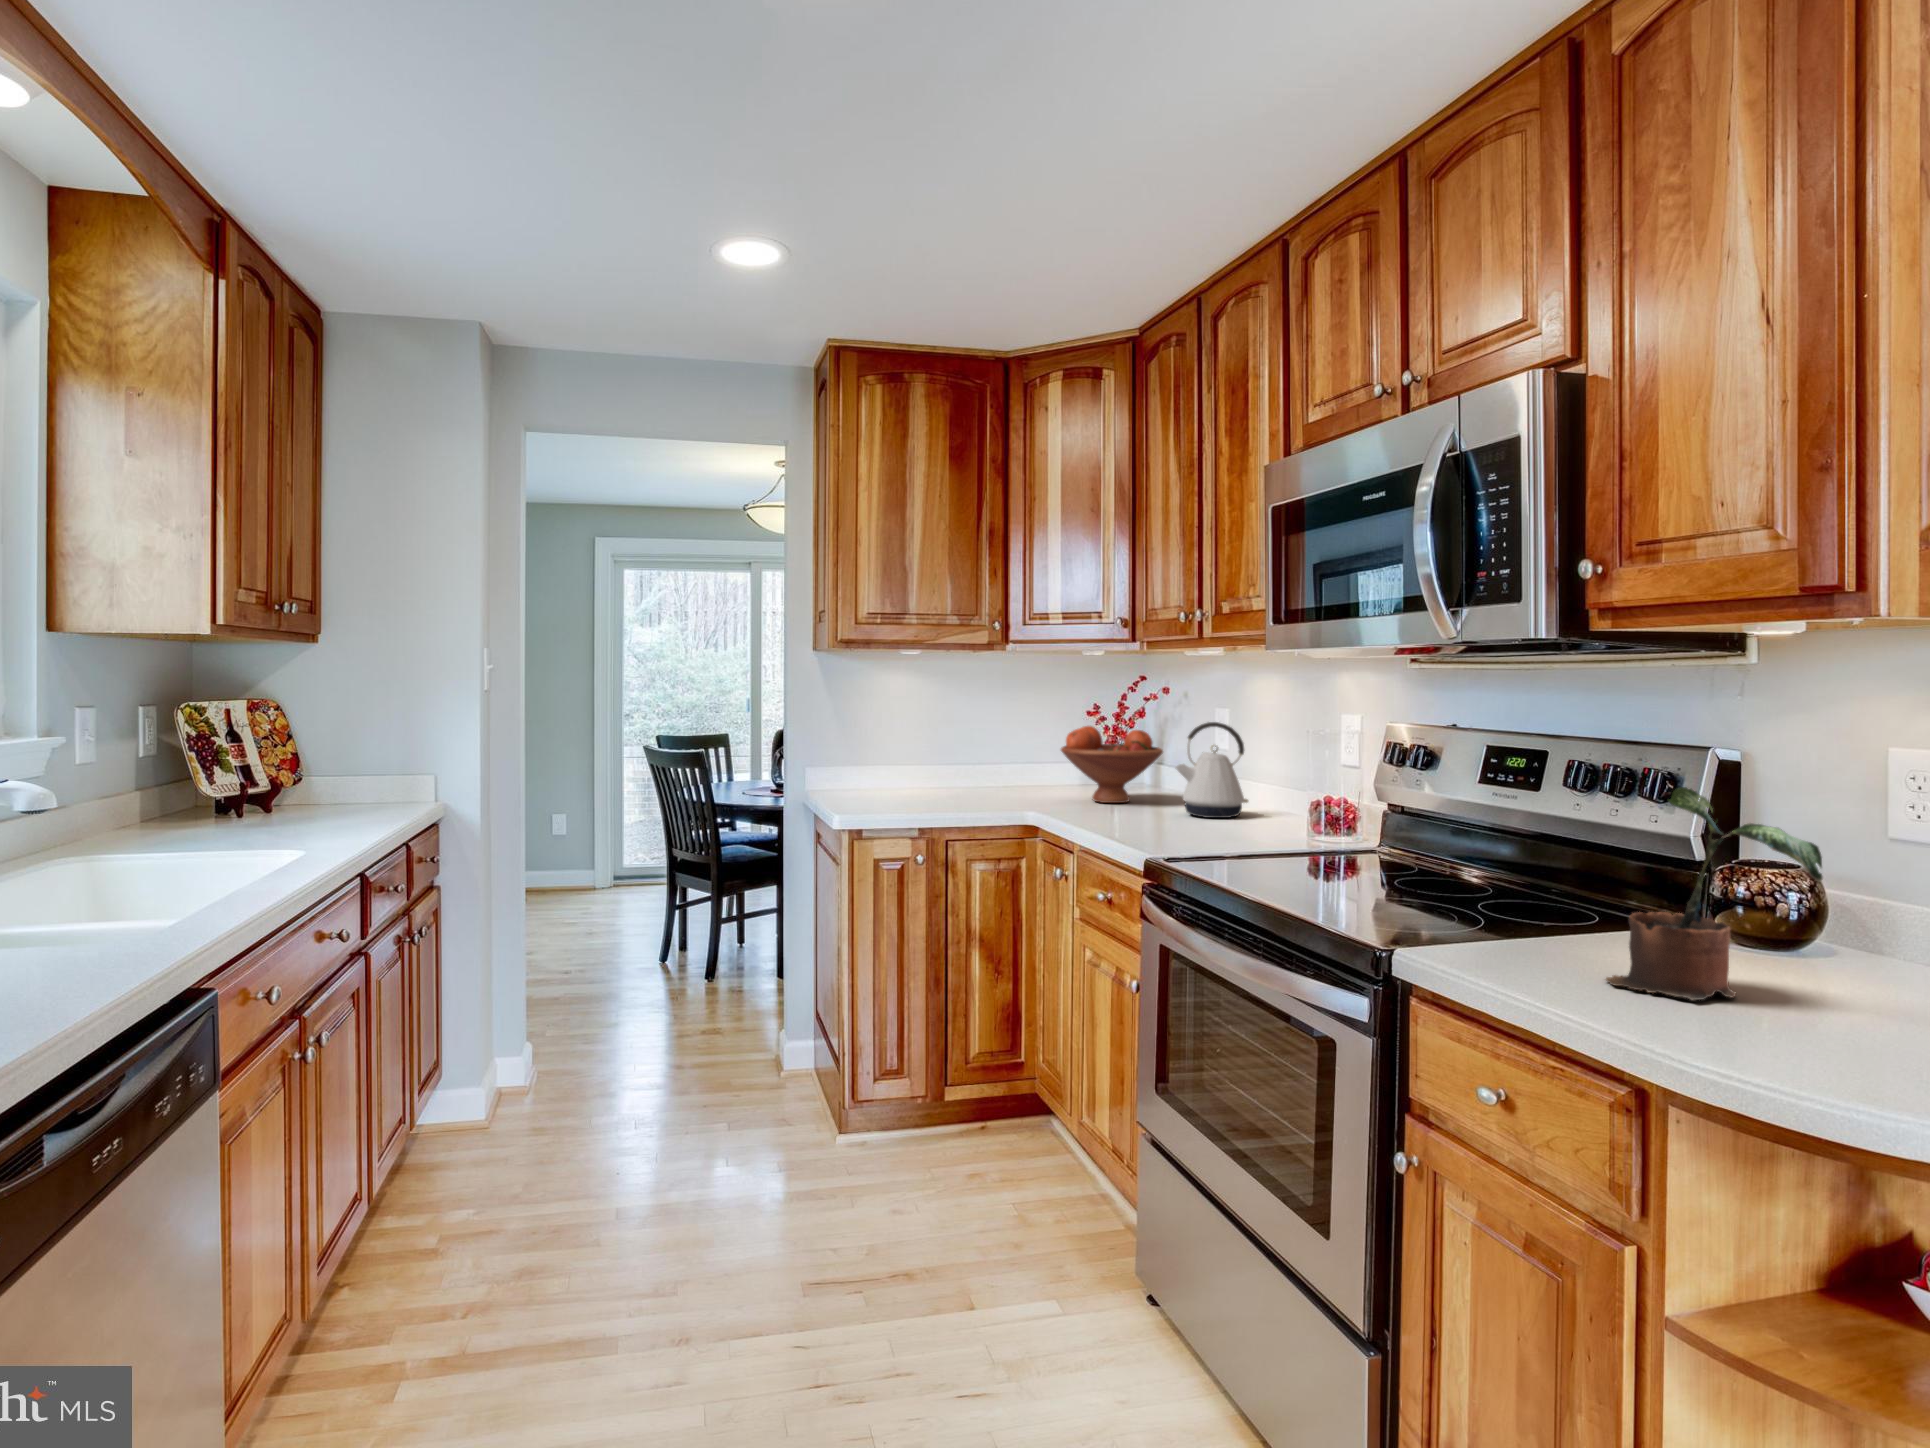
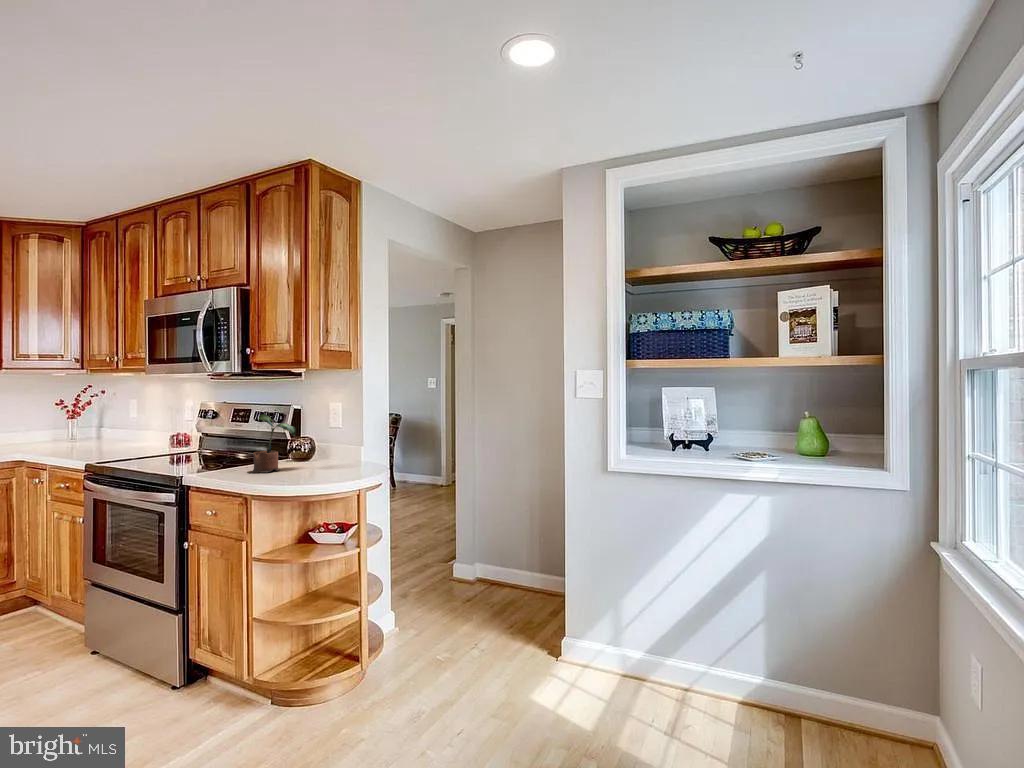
kettle: present [1176,722,1248,818] -> none [106,405,145,448]
fruit bowl: present [1061,726,1163,803] -> none [37,410,101,447]

